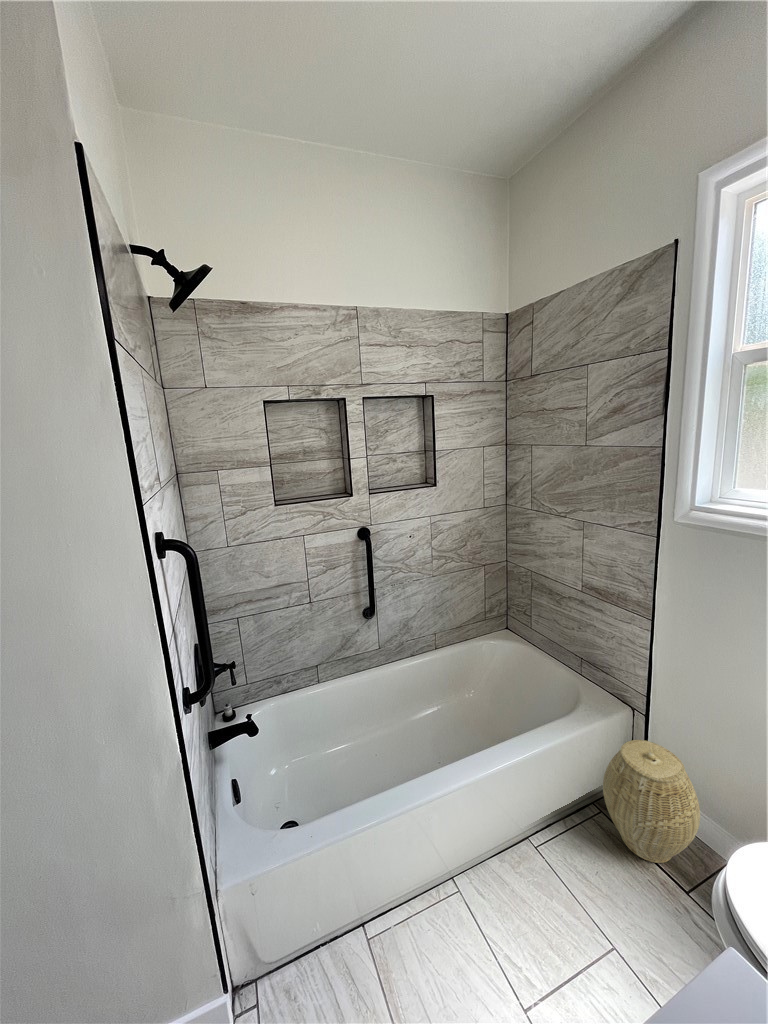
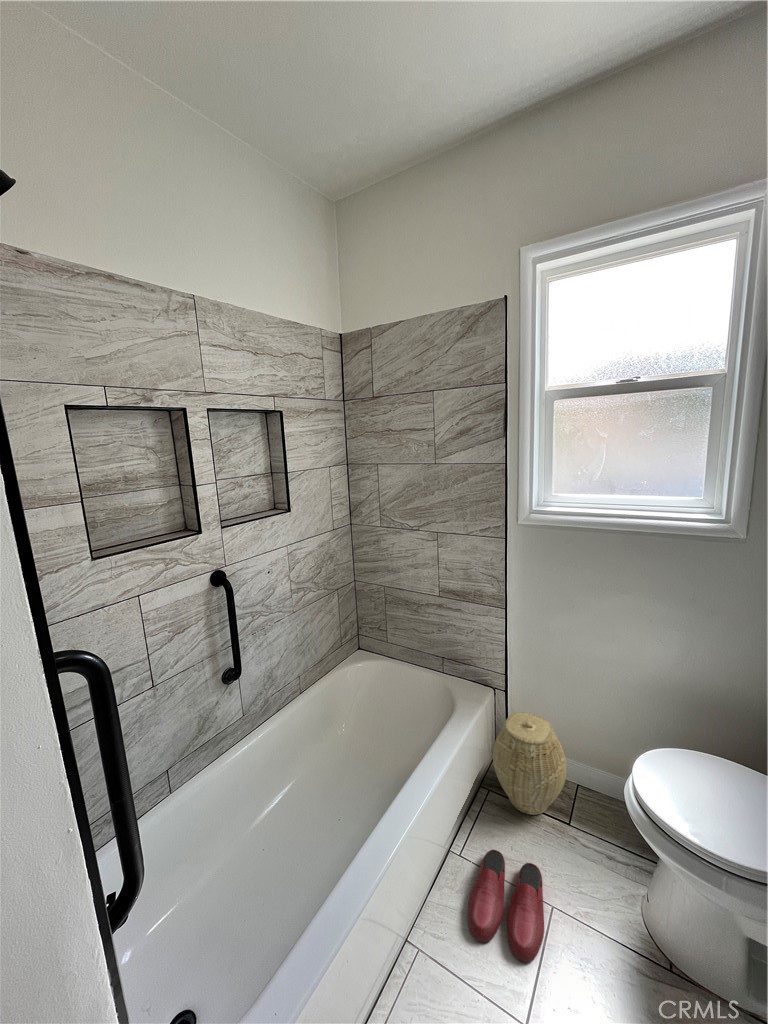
slippers: none [510,859,614,972] -> present [468,850,544,962]

